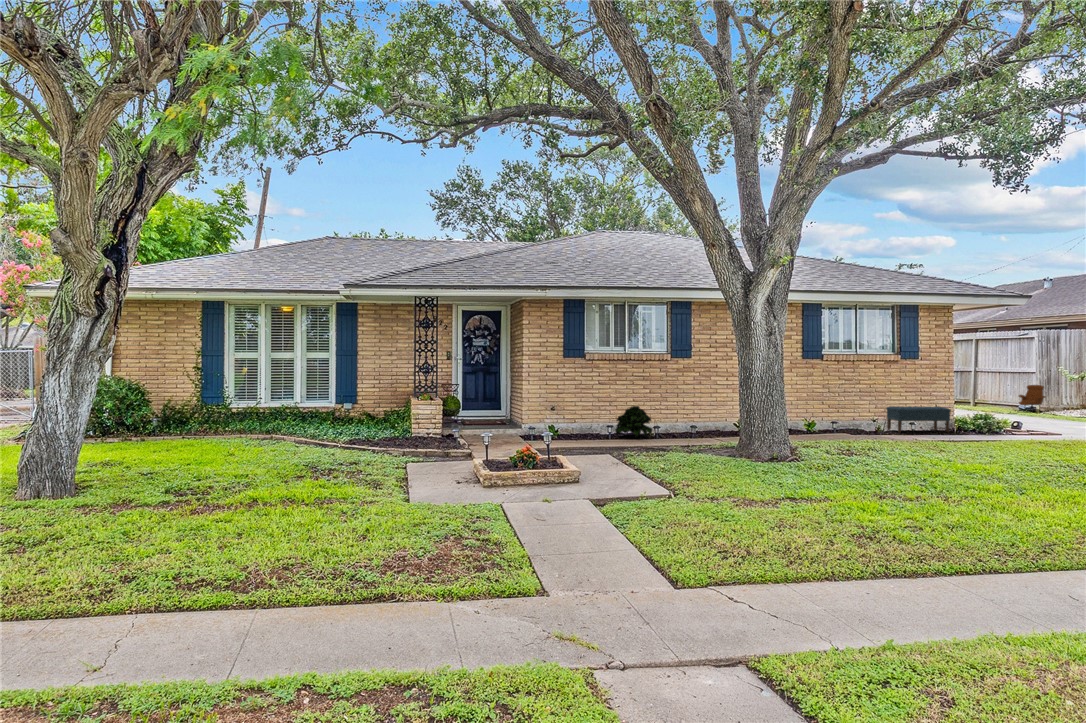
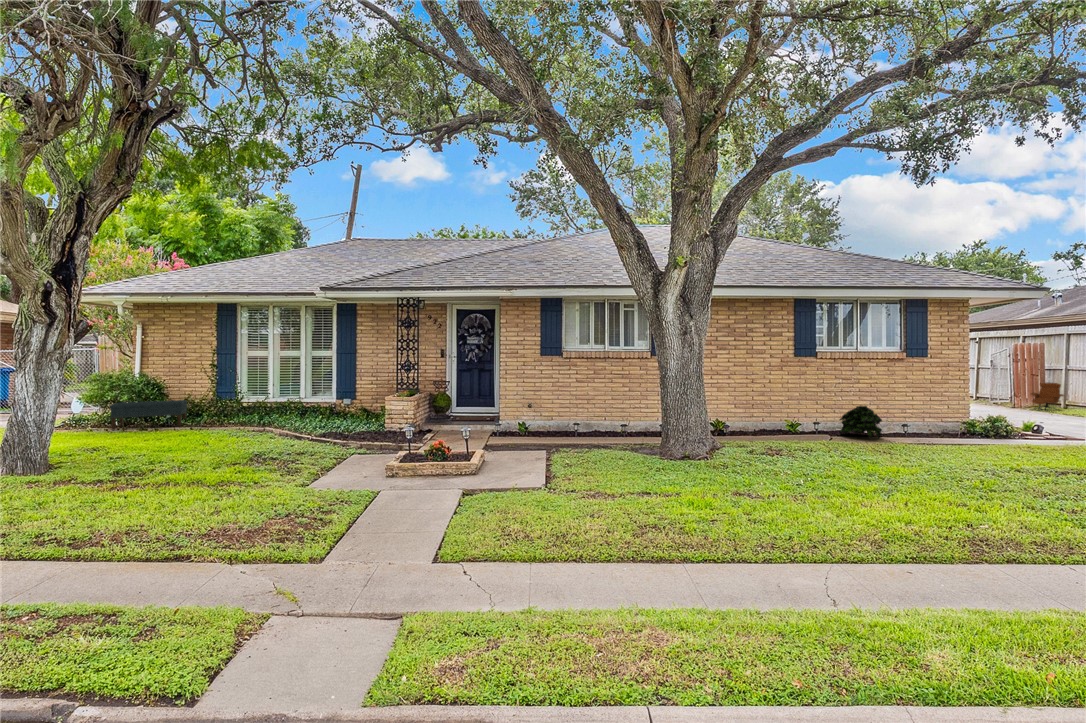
potted plant: present [615,406,652,438] -> present [840,406,882,438]
bench: present [886,406,951,433] -> present [110,400,187,430]

